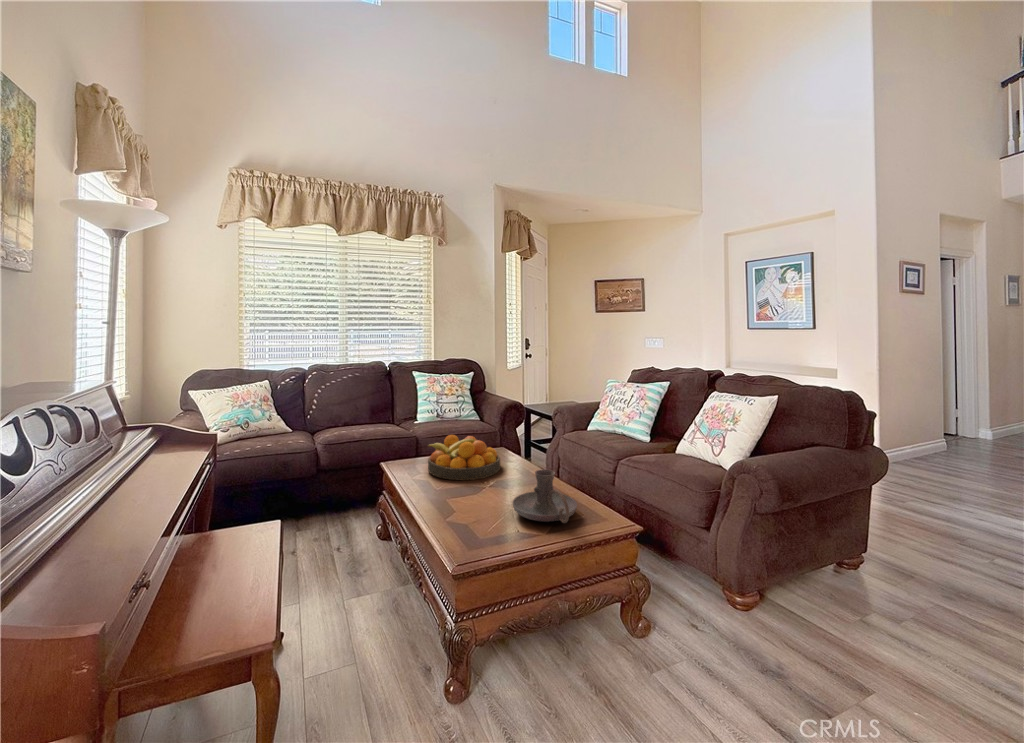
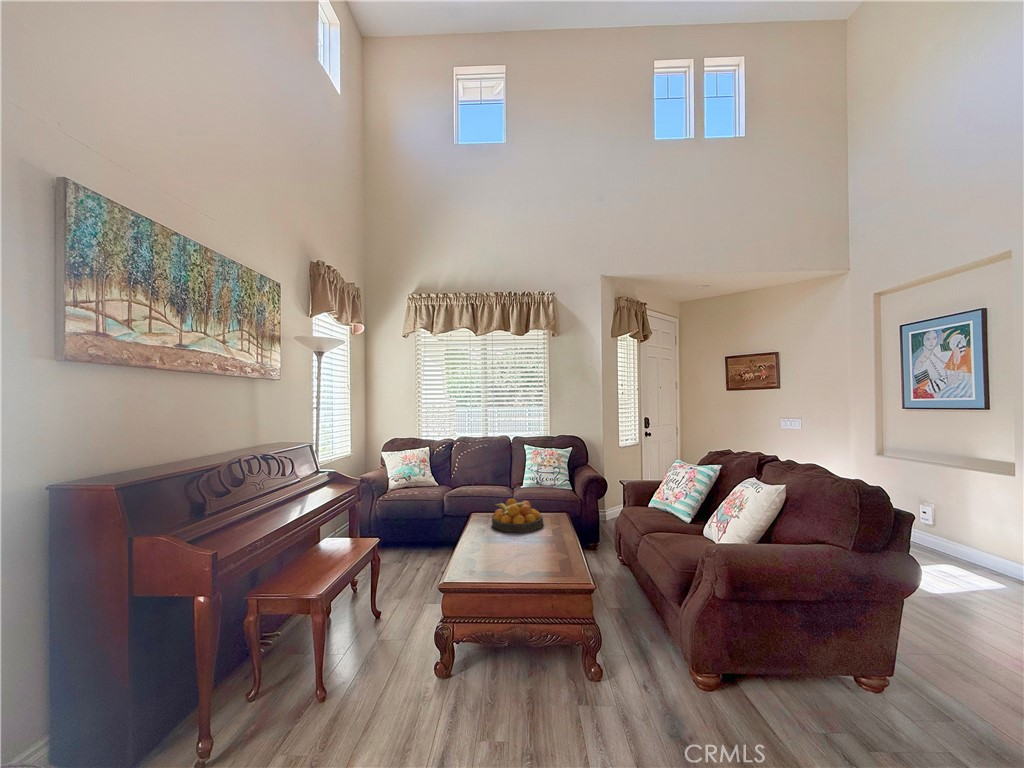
candle holder: present [513,470,577,523] -> none [507,529,550,566]

